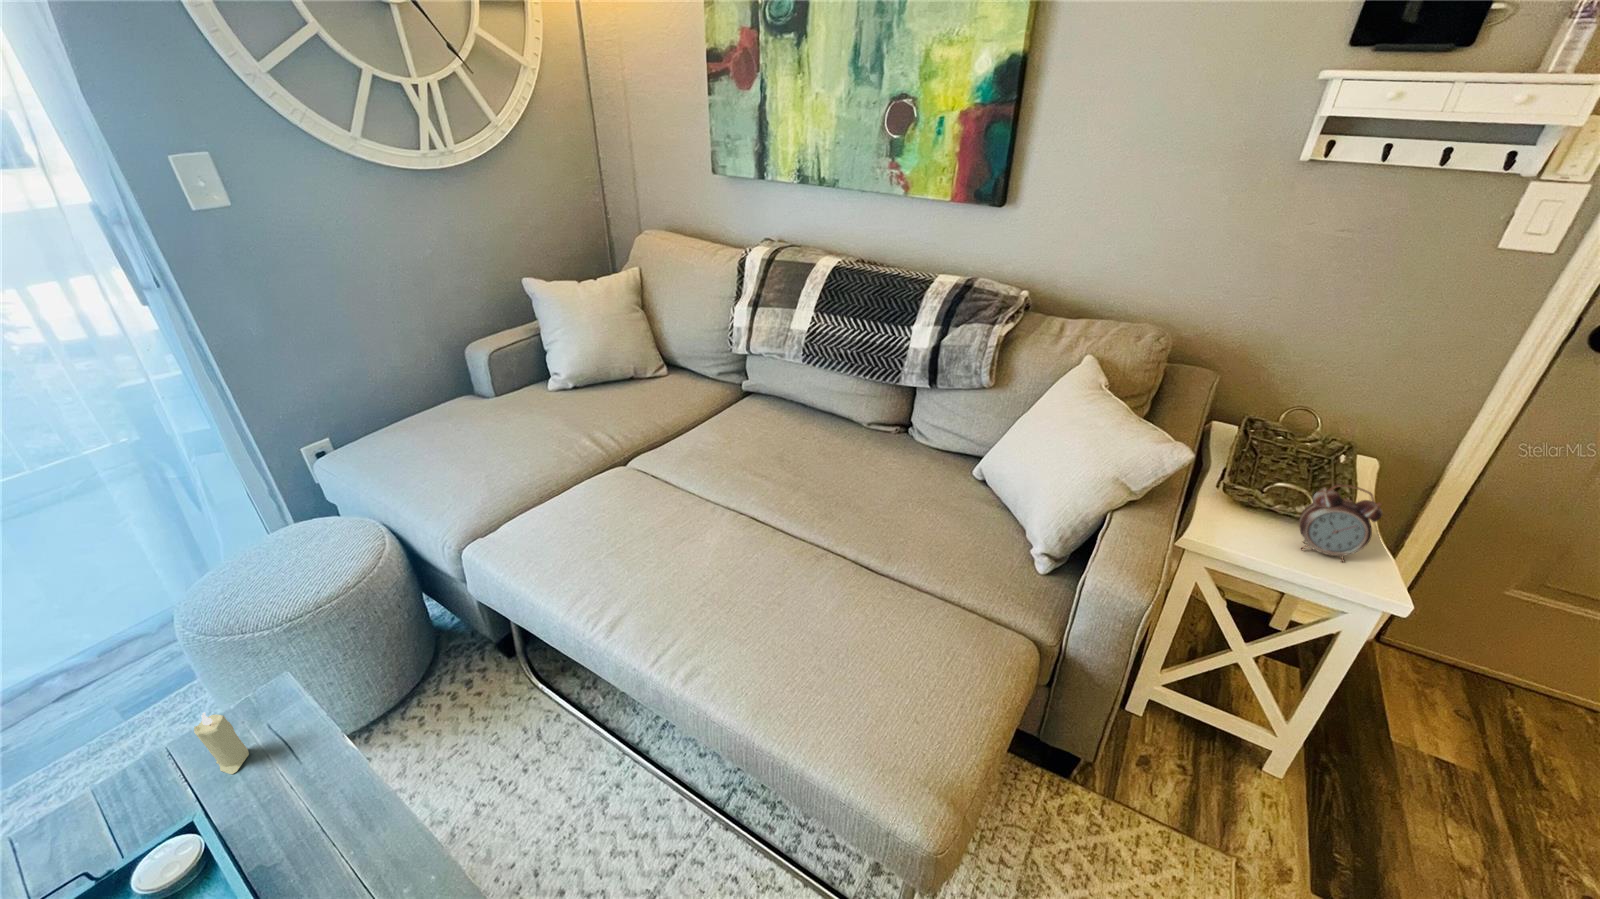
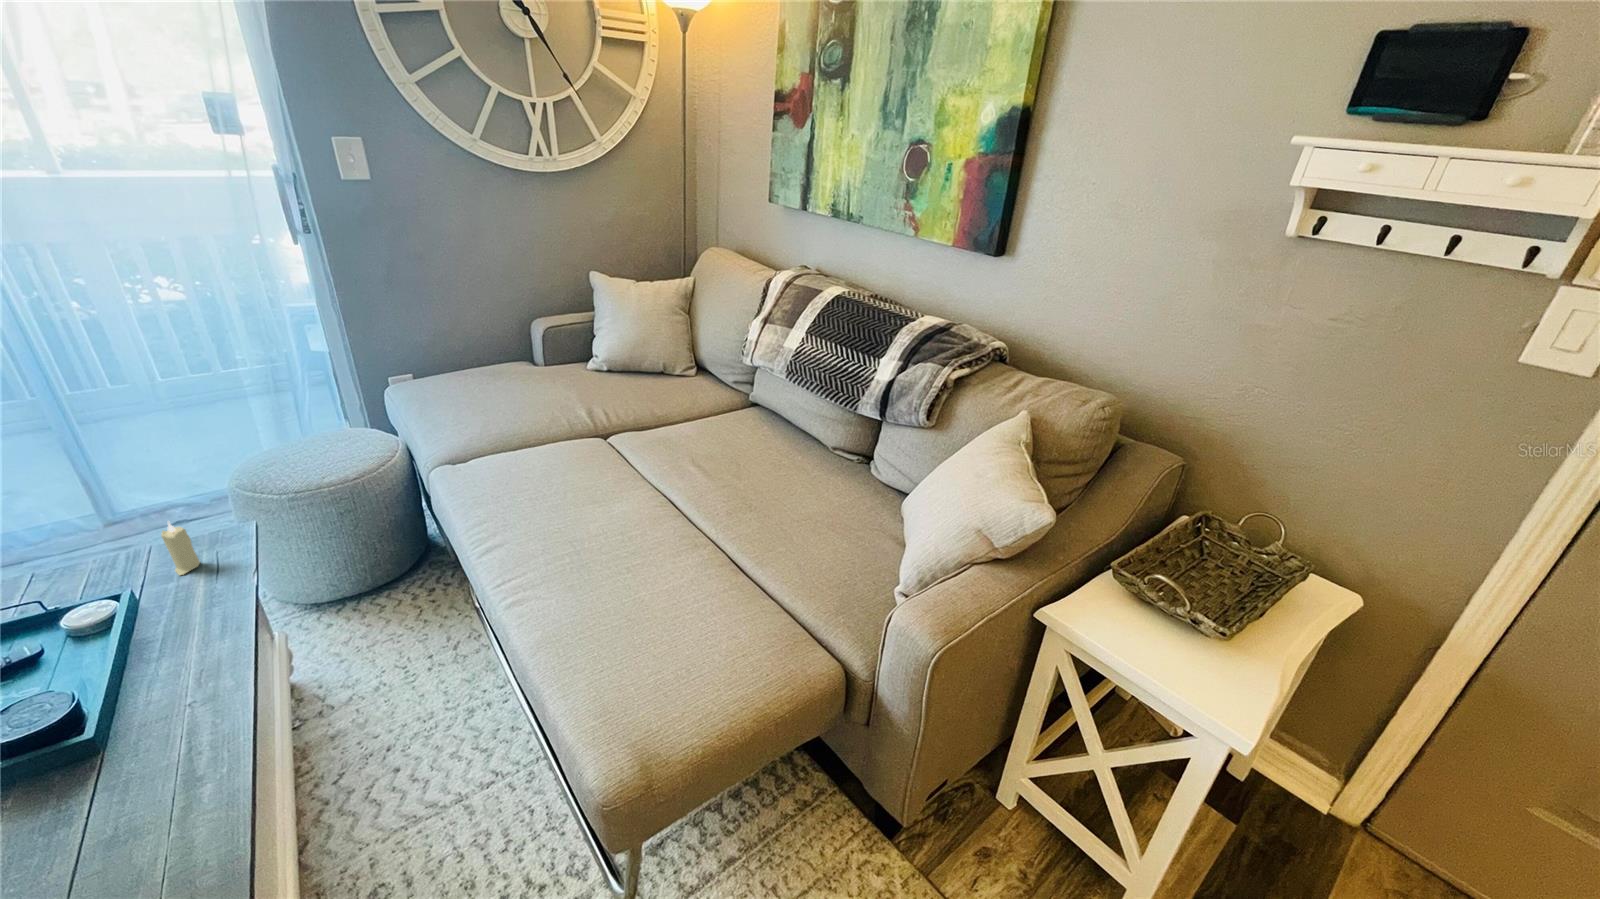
alarm clock: present [1299,484,1382,562] -> none [1167,589,1256,681]

